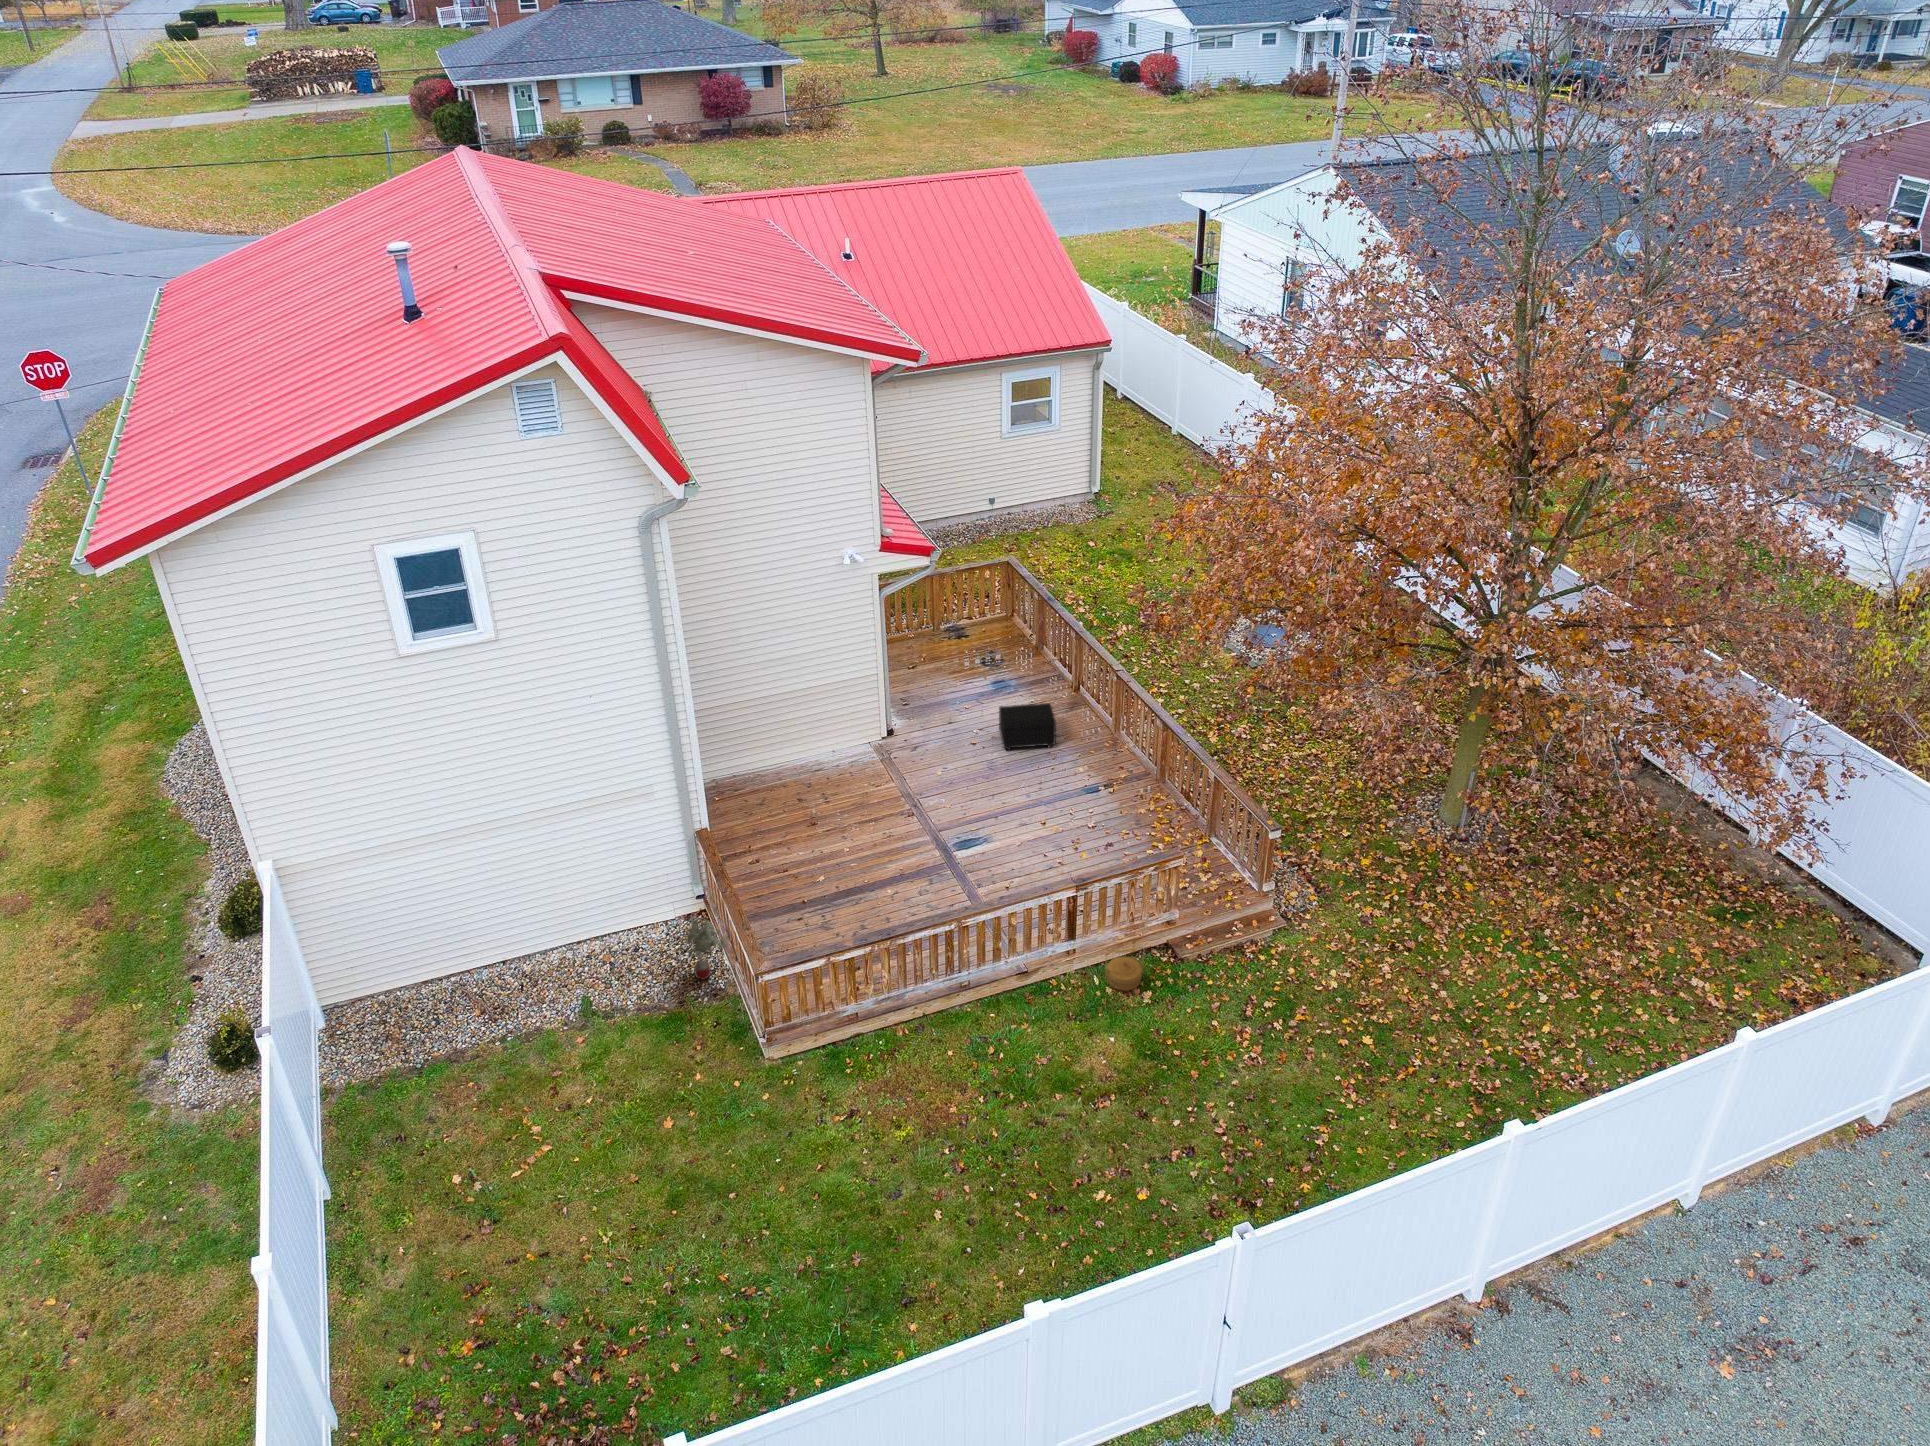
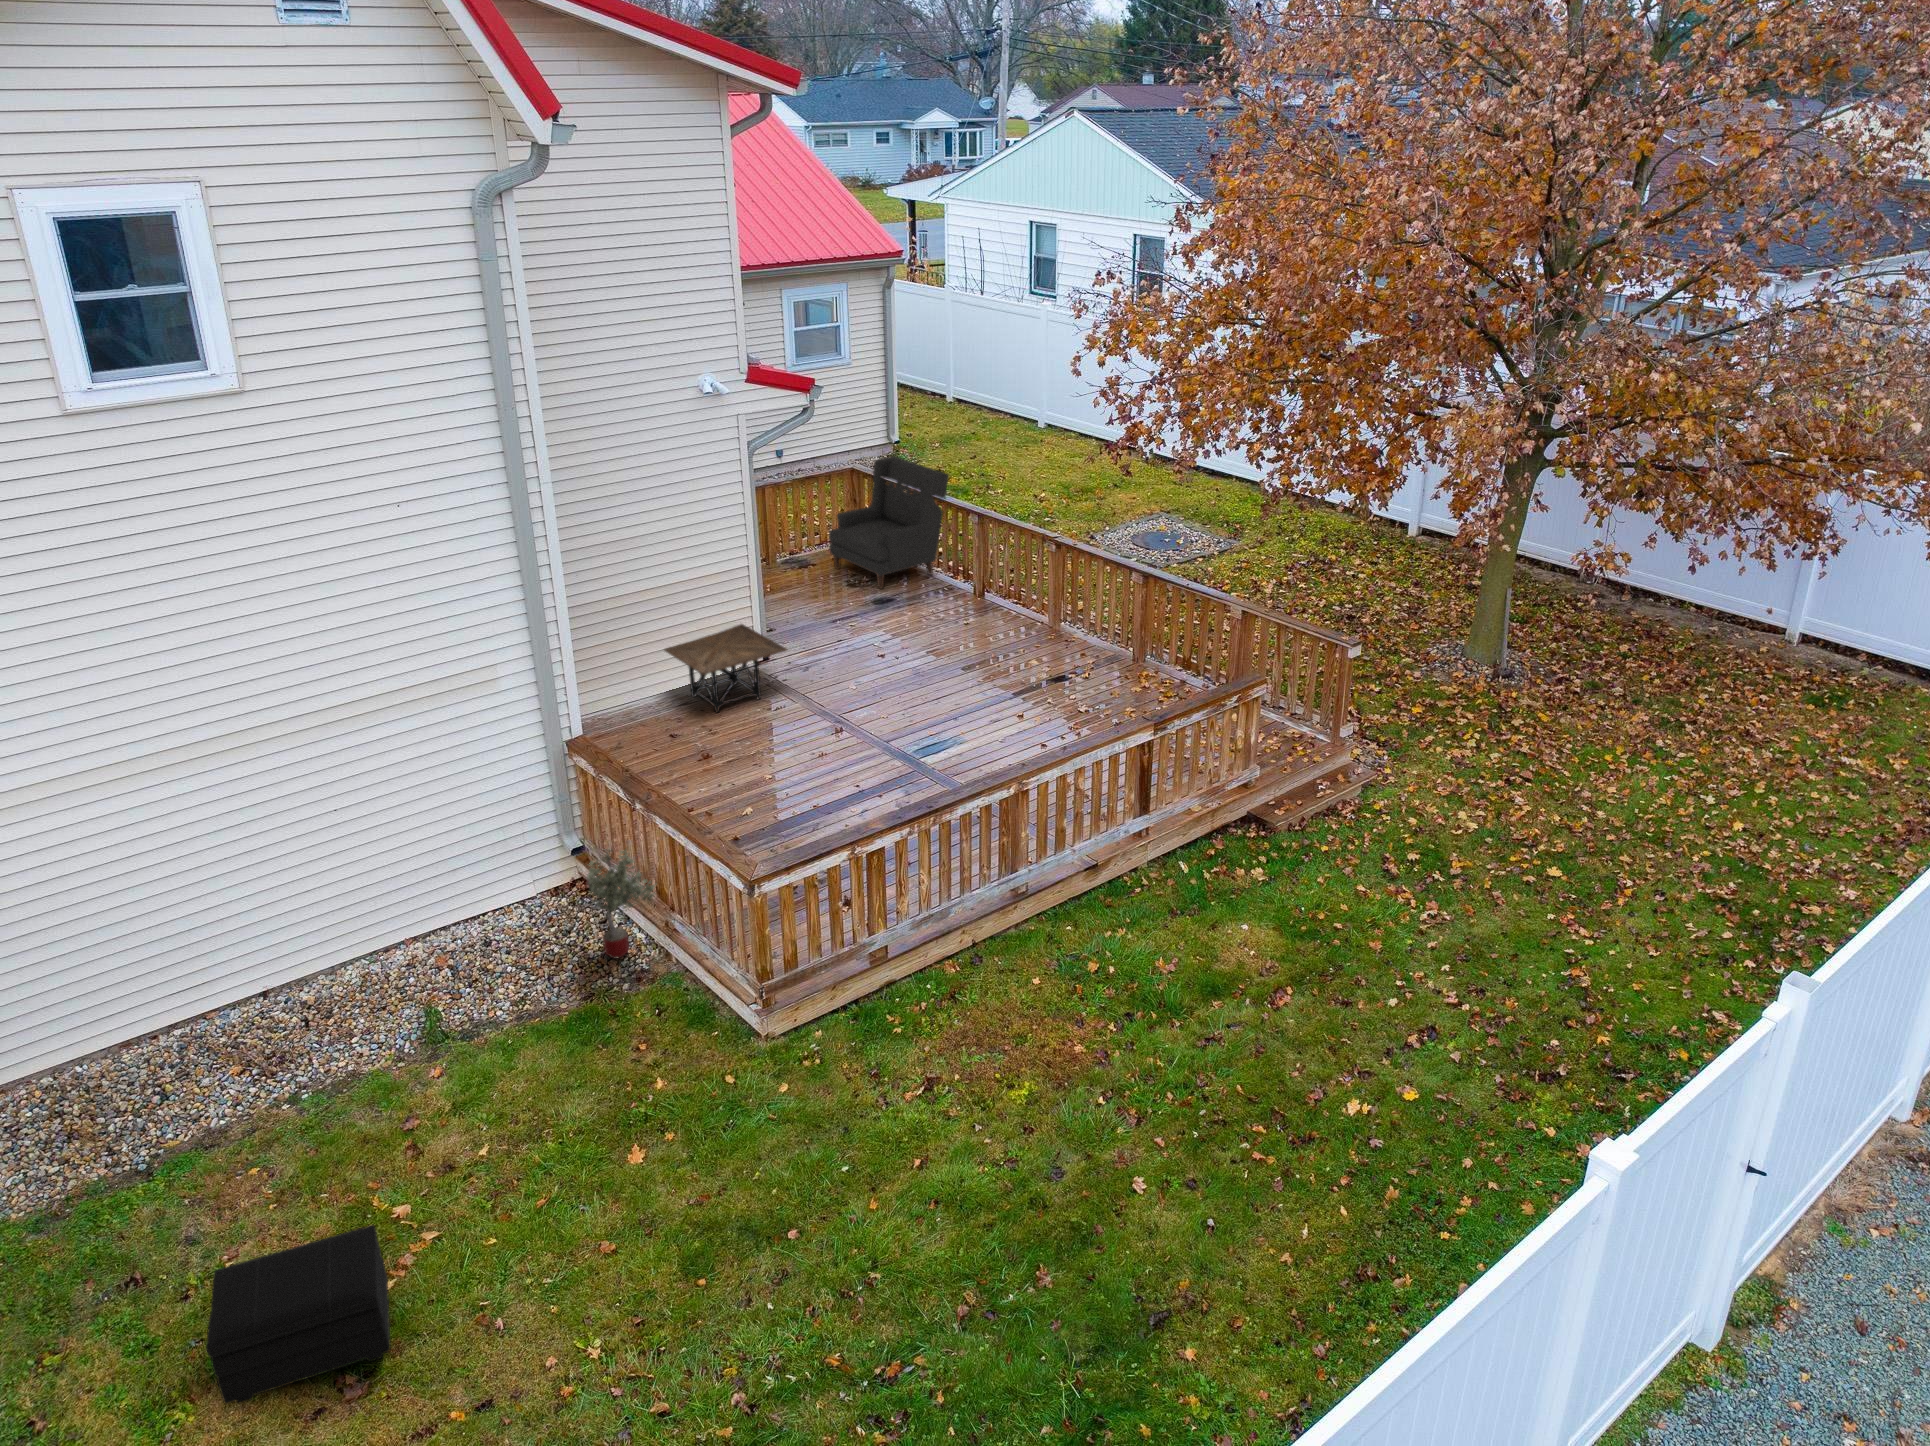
chair: none [963,568,1053,678] -> present [829,456,949,588]
footstool: present [999,703,1056,750] -> present [206,1225,390,1404]
side table: none [795,717,880,787] -> present [665,624,787,712]
woven basket: present [1106,946,1145,991] -> none [1194,808,1244,873]

